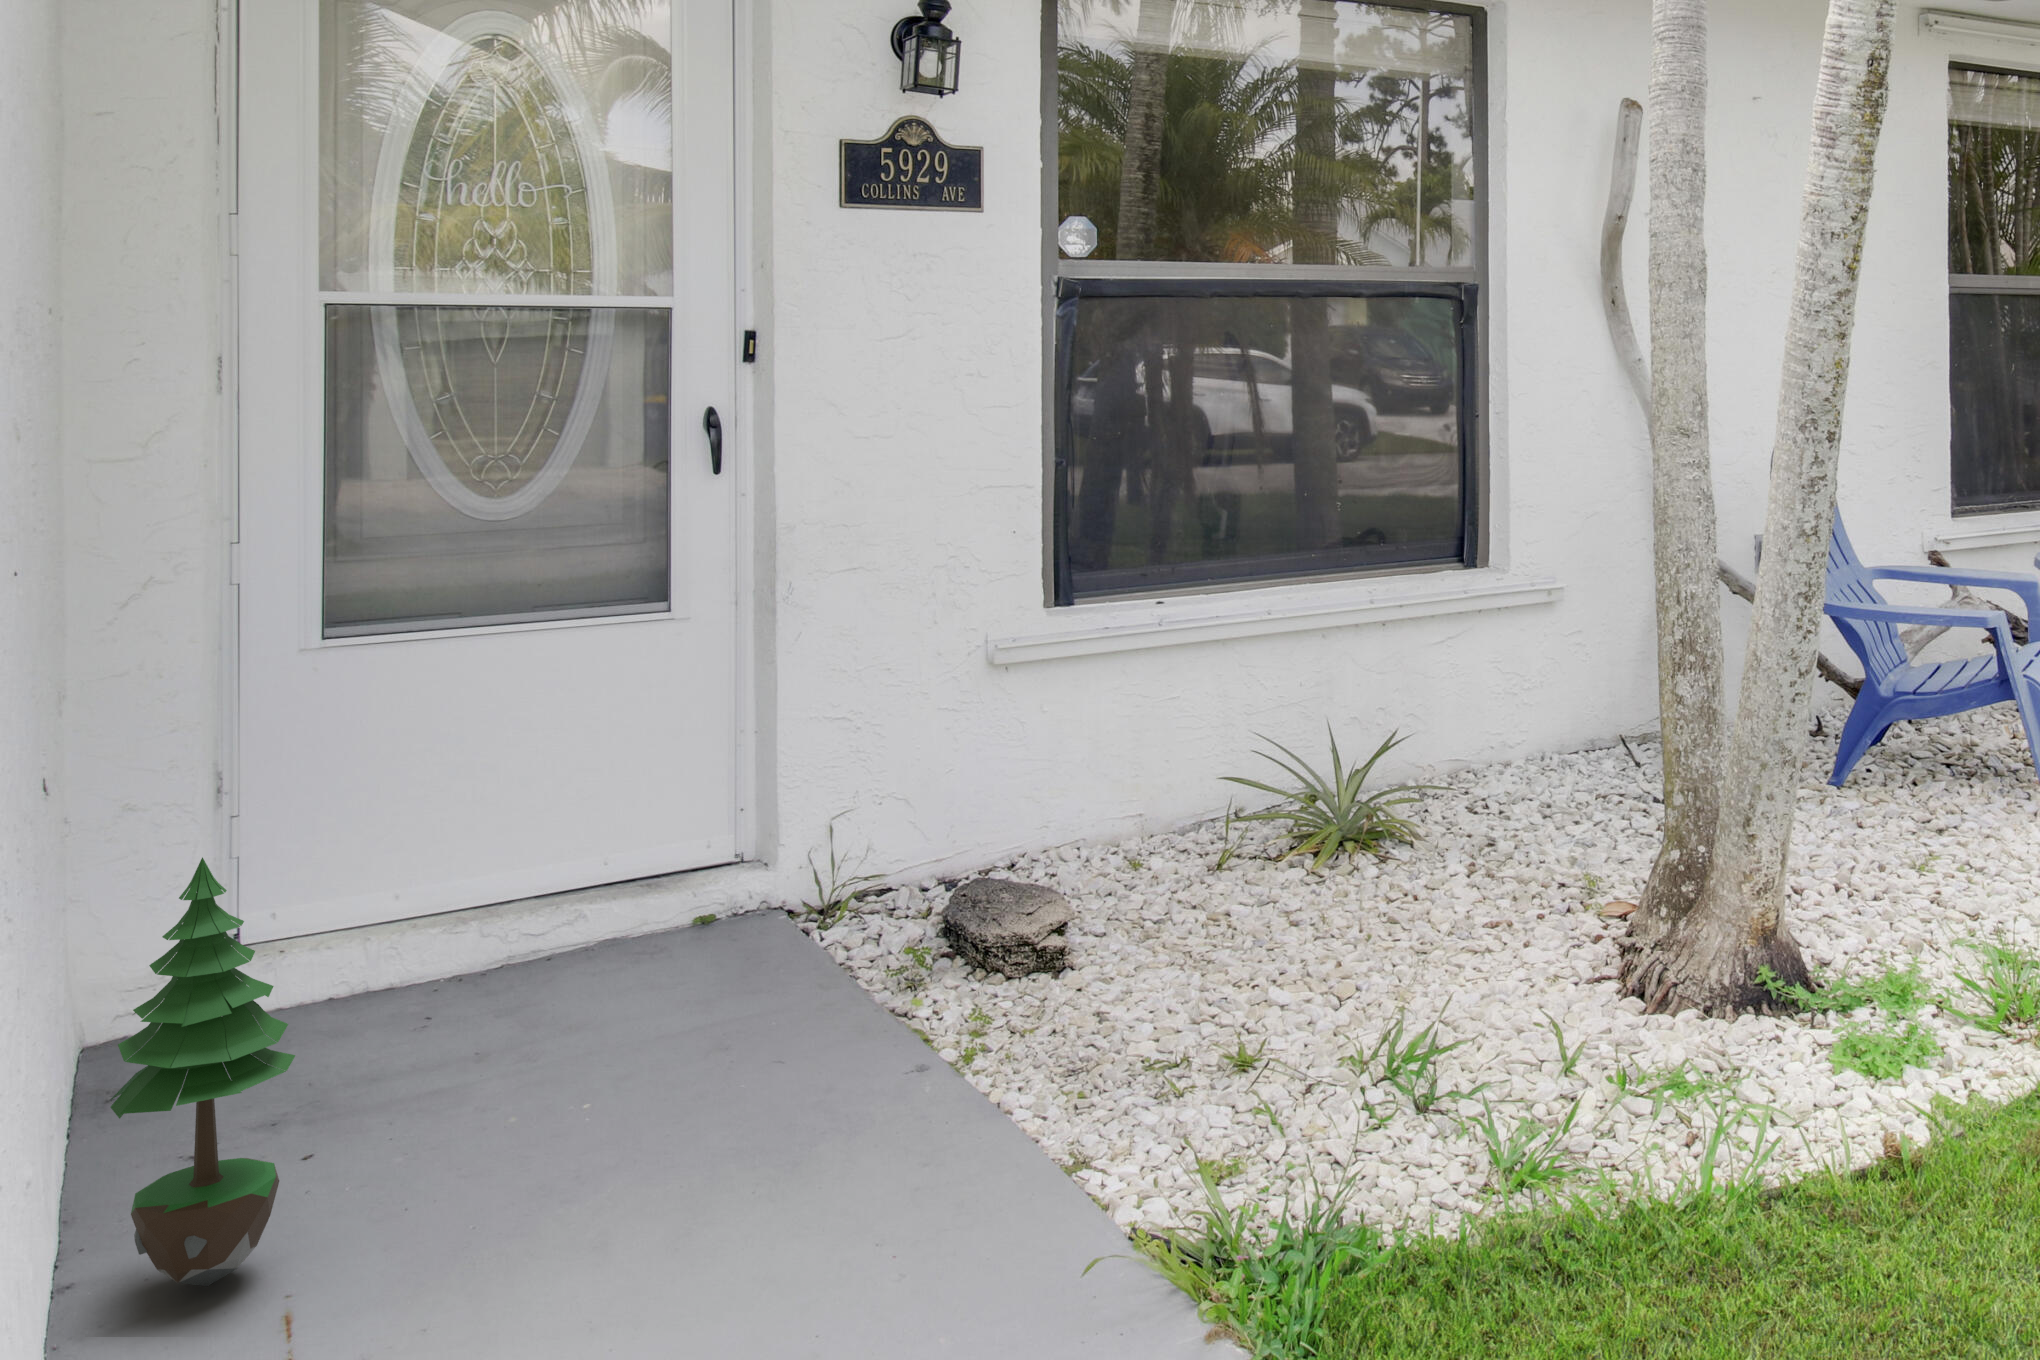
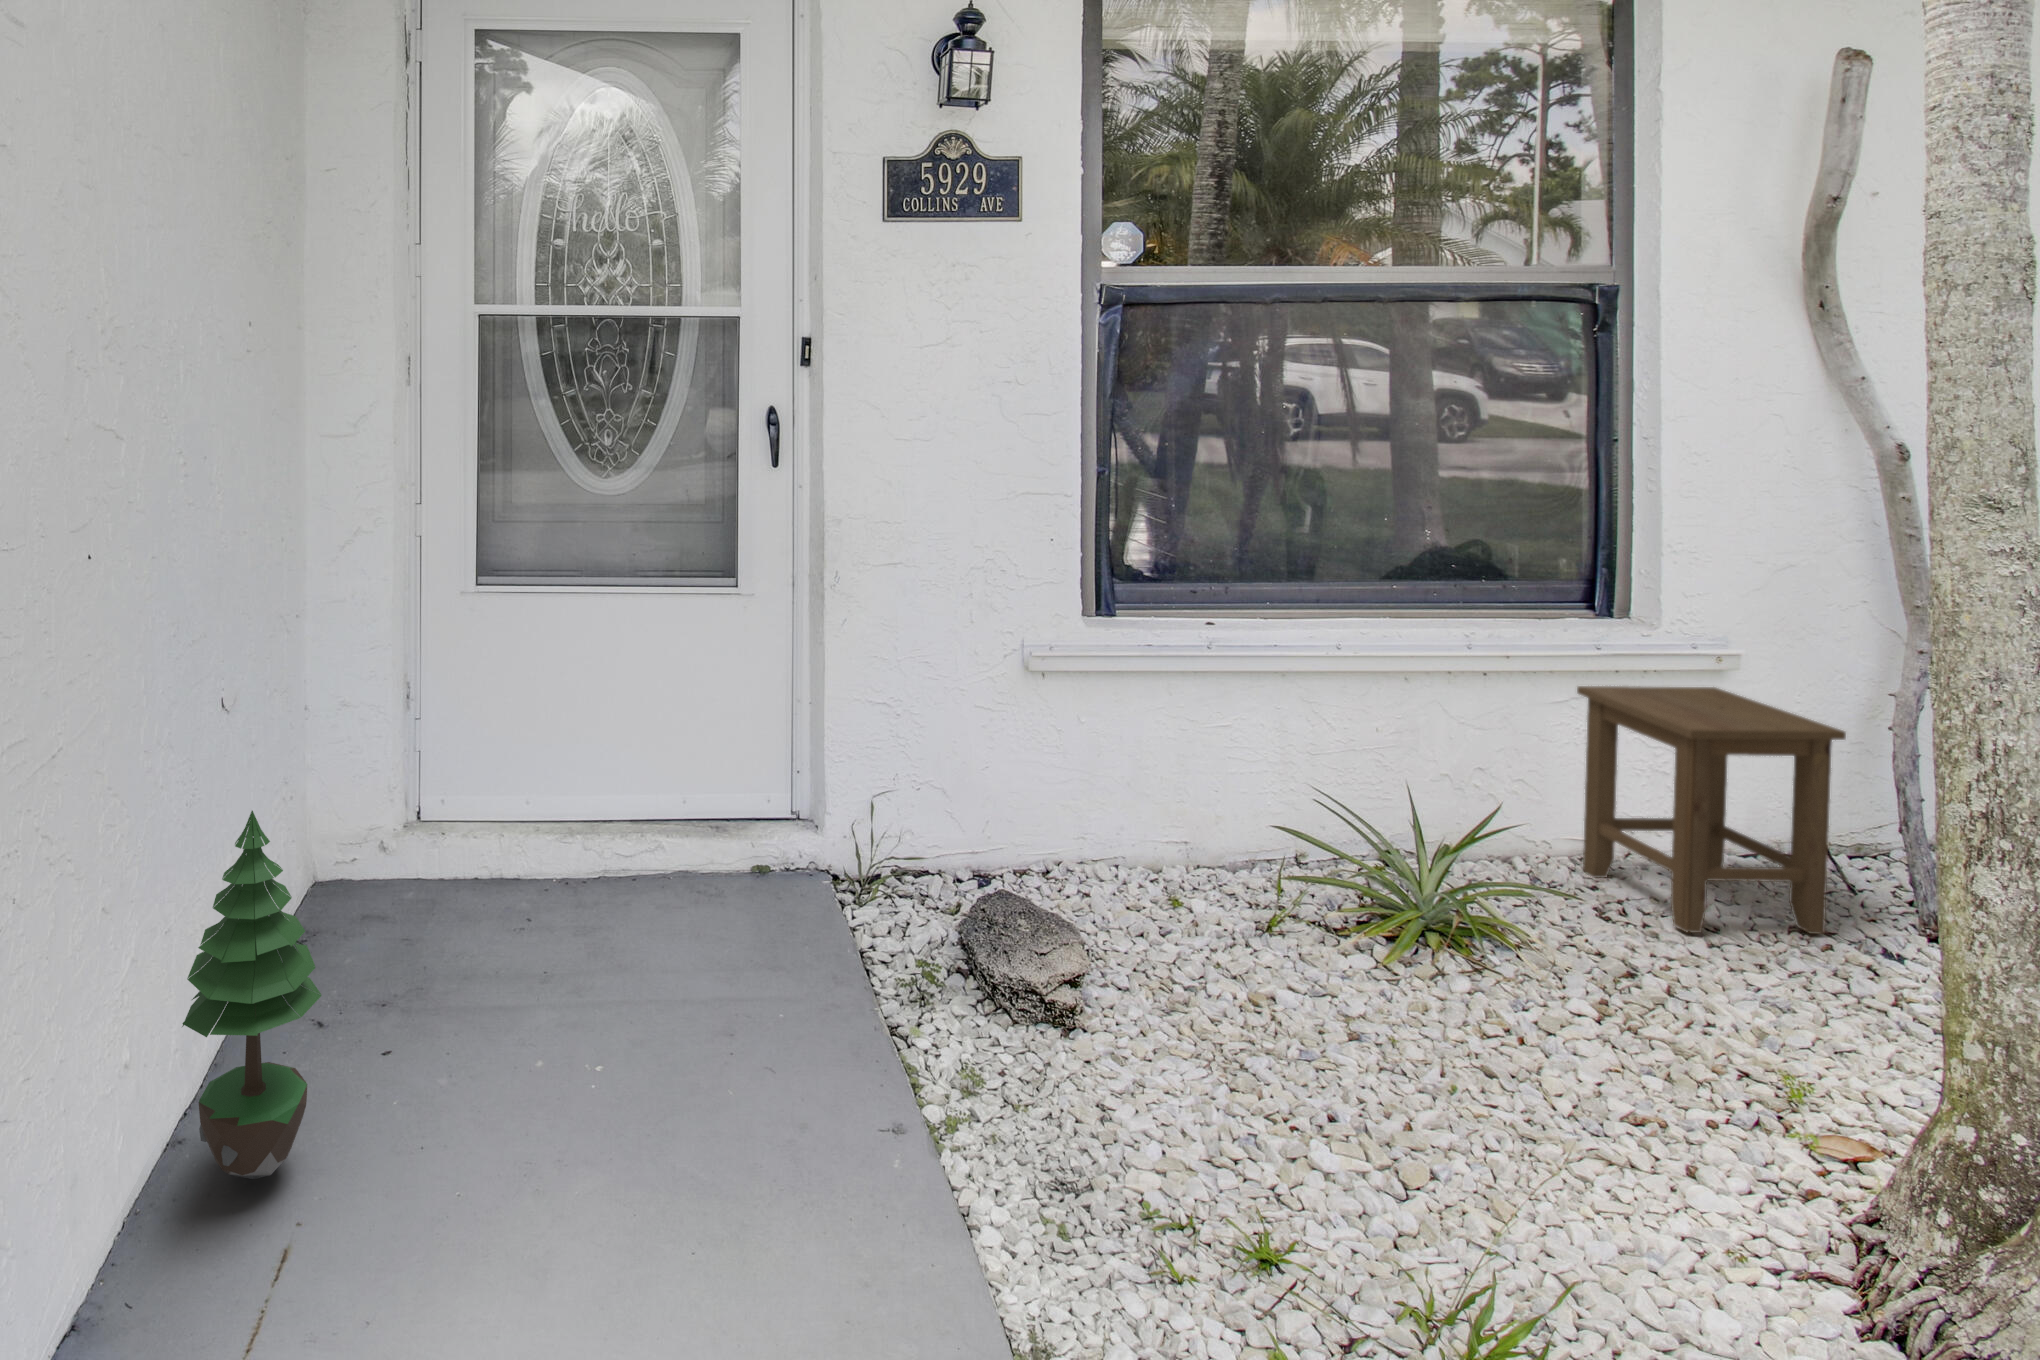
stool: none [1455,617,1622,812] -> present [1577,686,1846,934]

